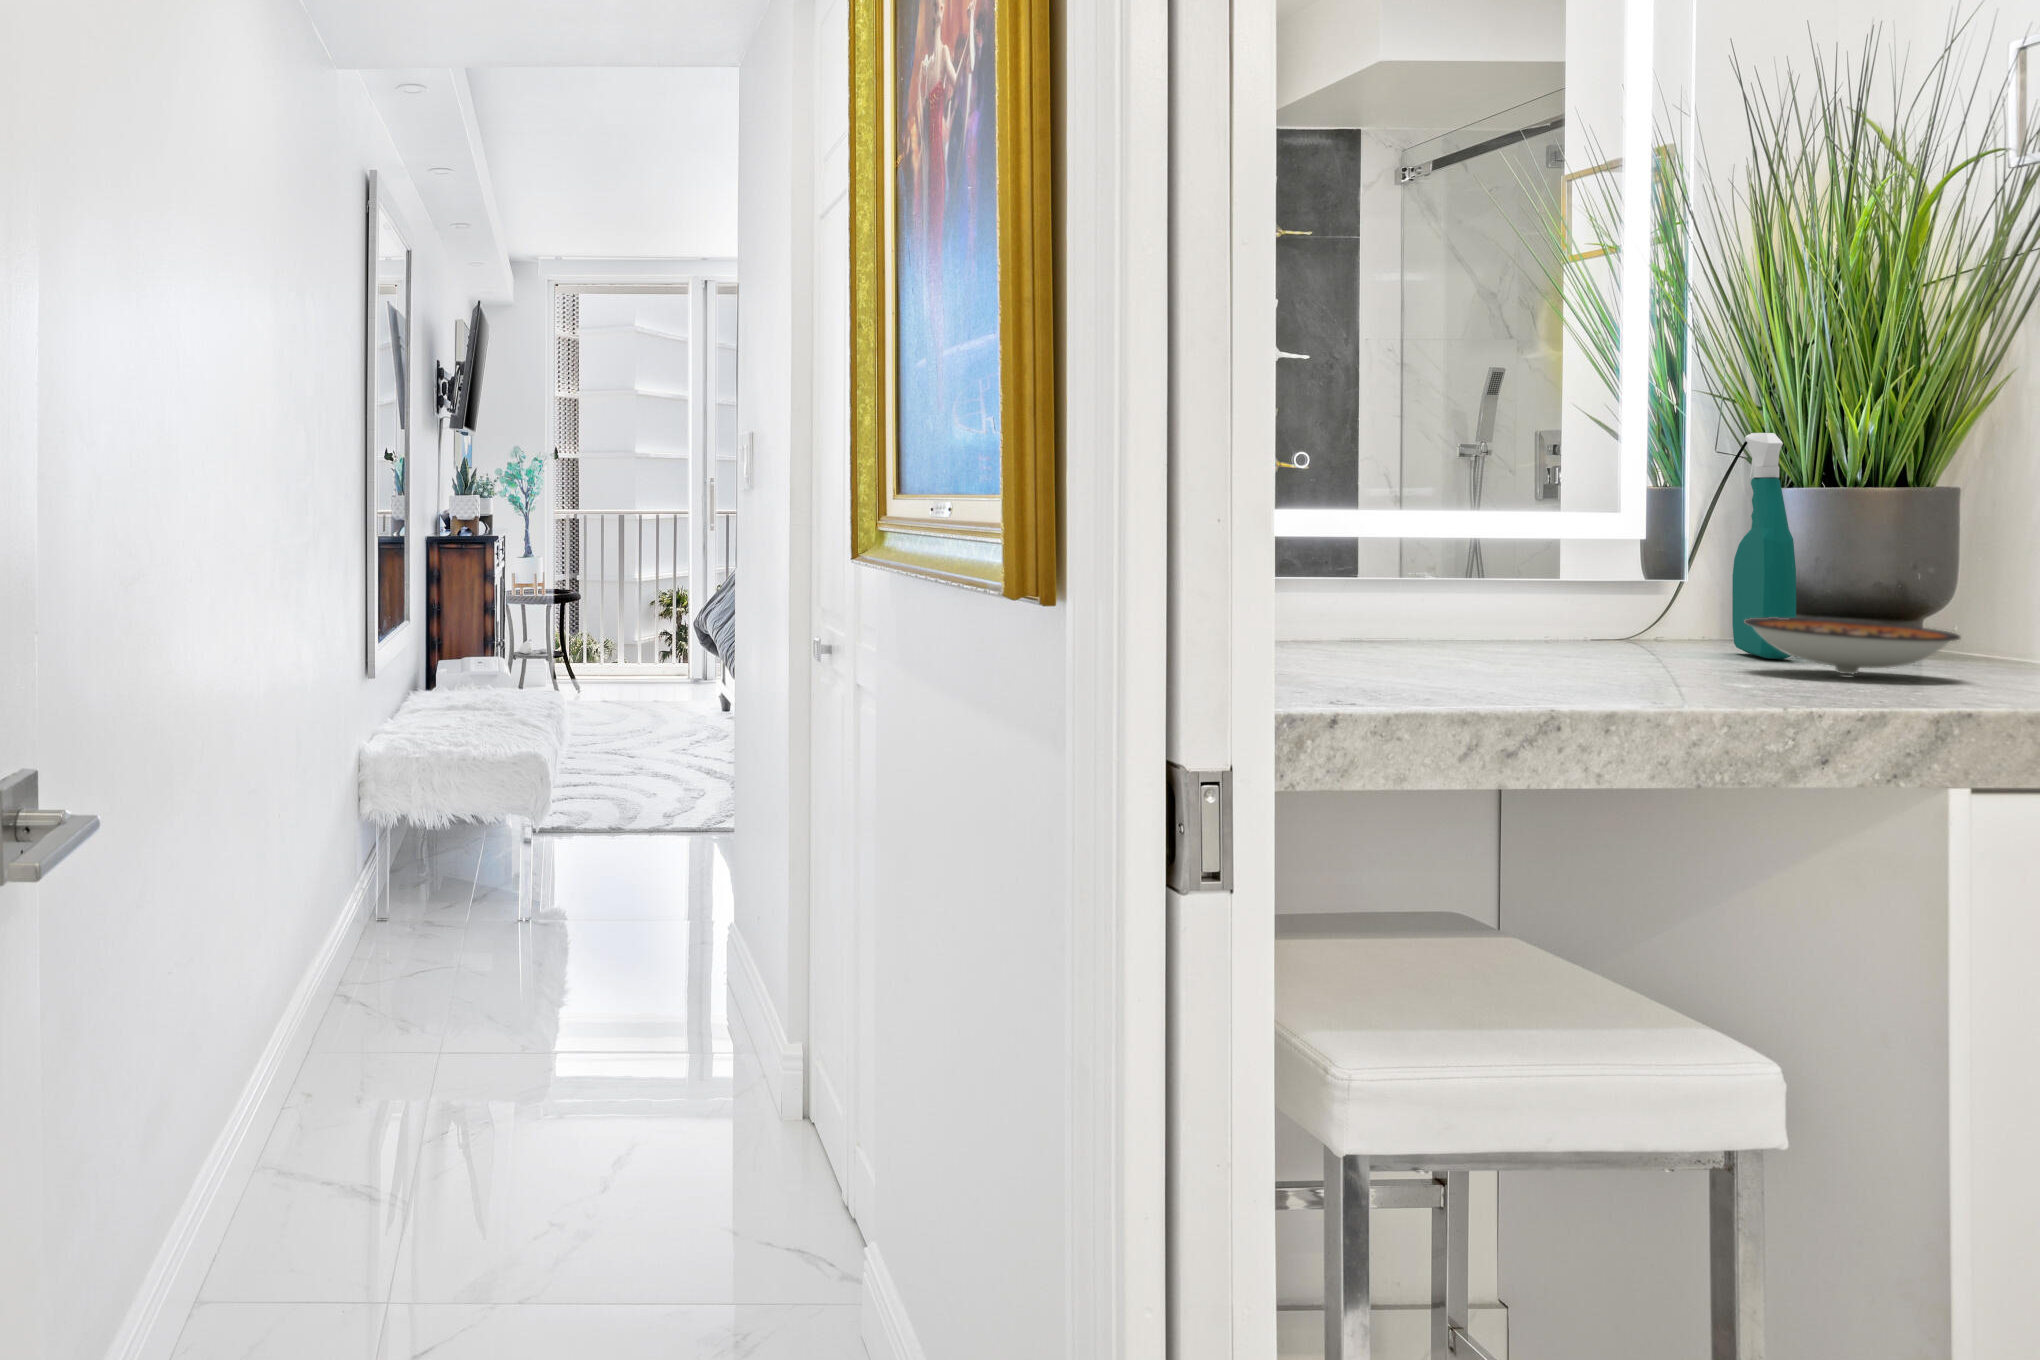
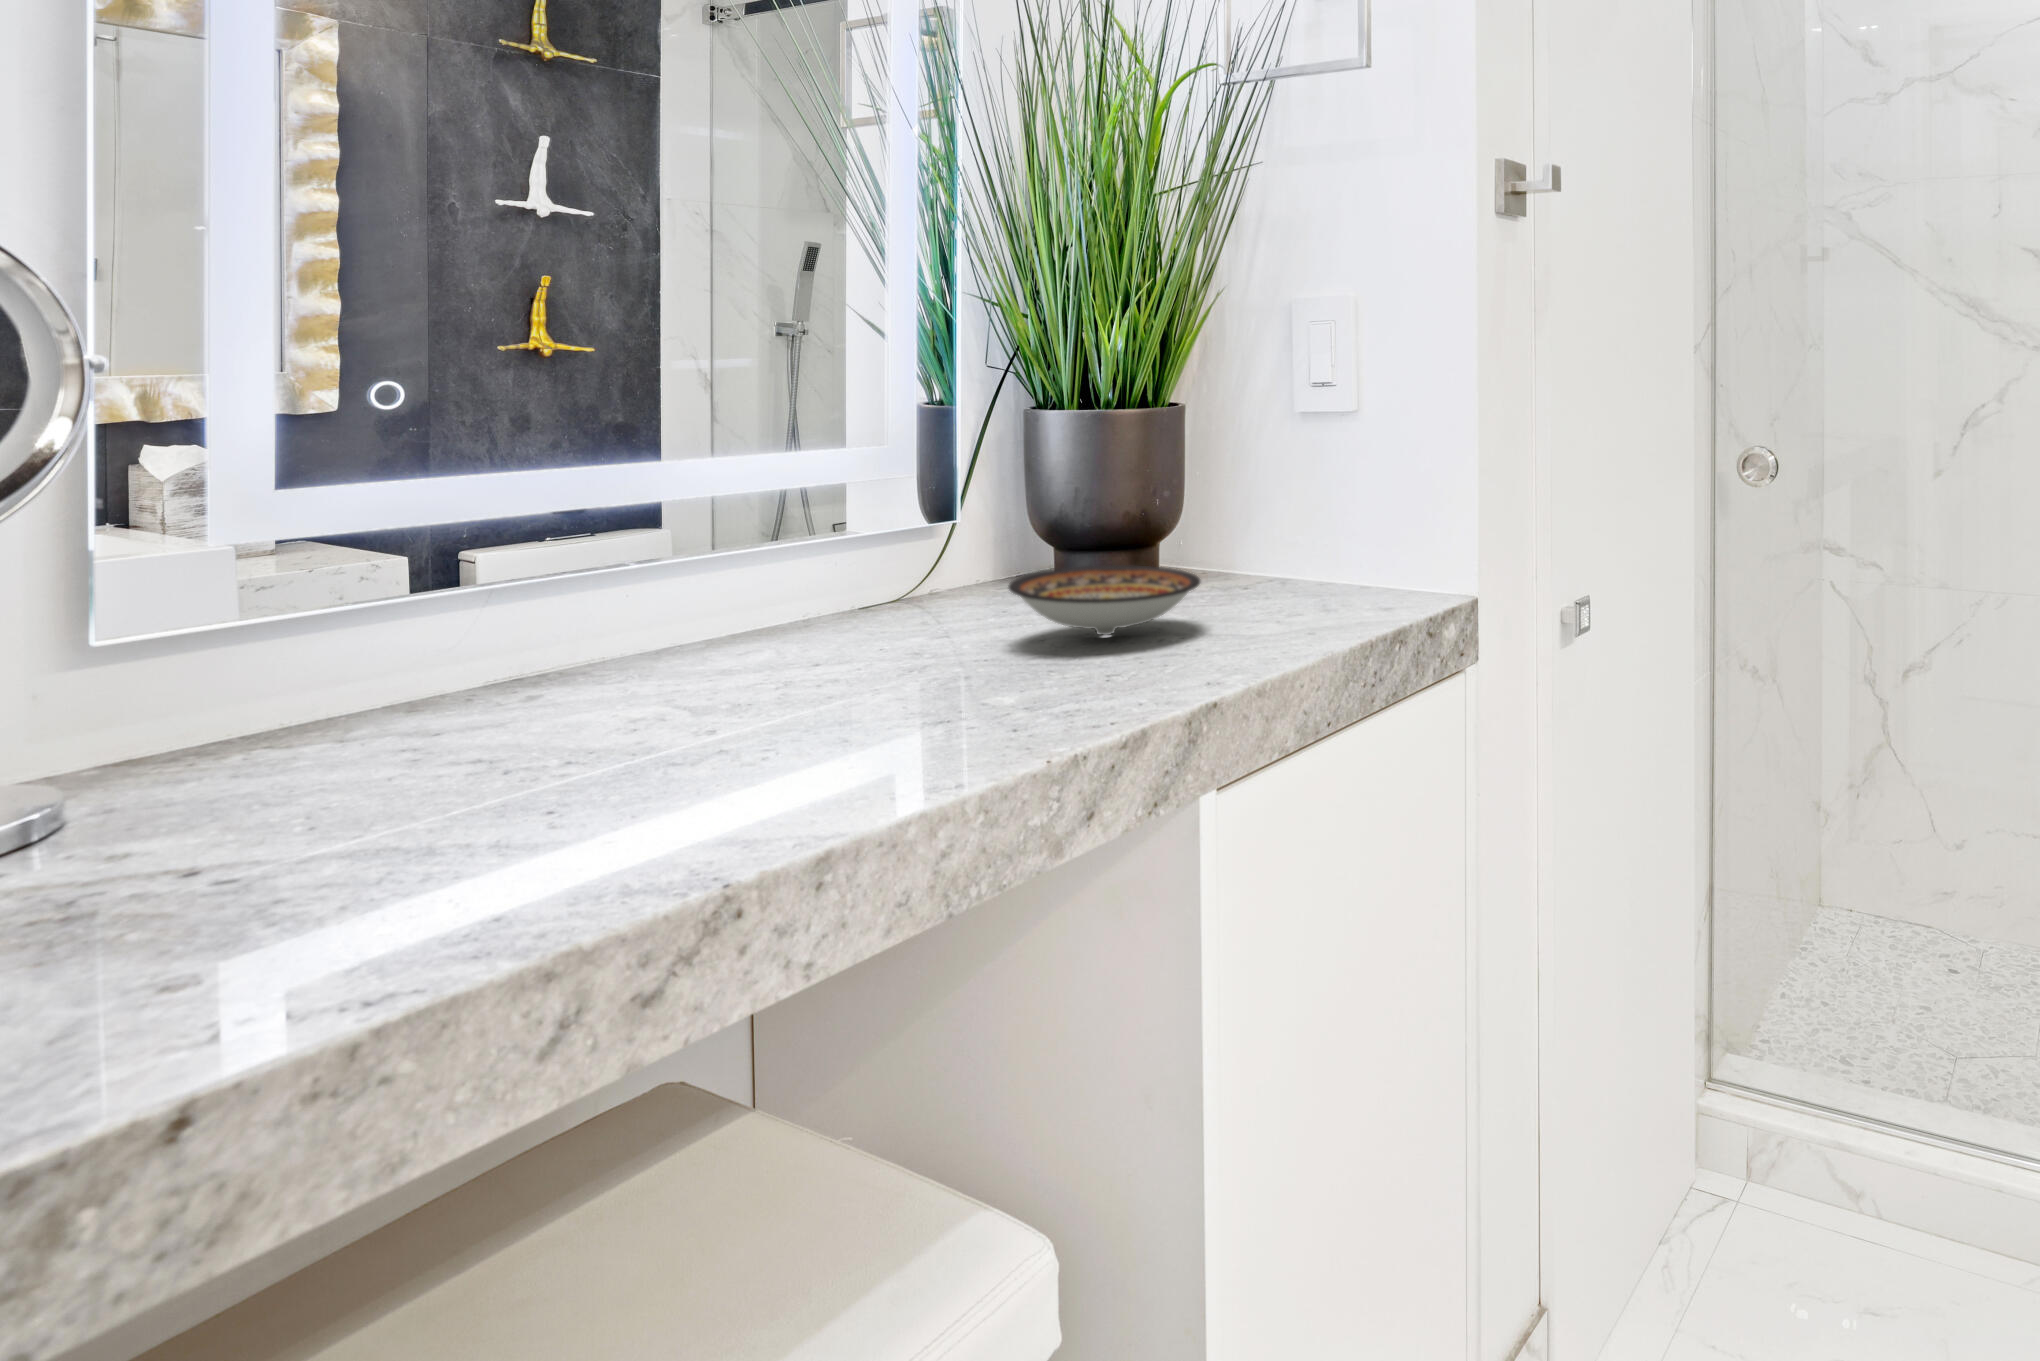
spray bottle: present [1732,433,1796,659] -> none [1001,348,1059,607]

